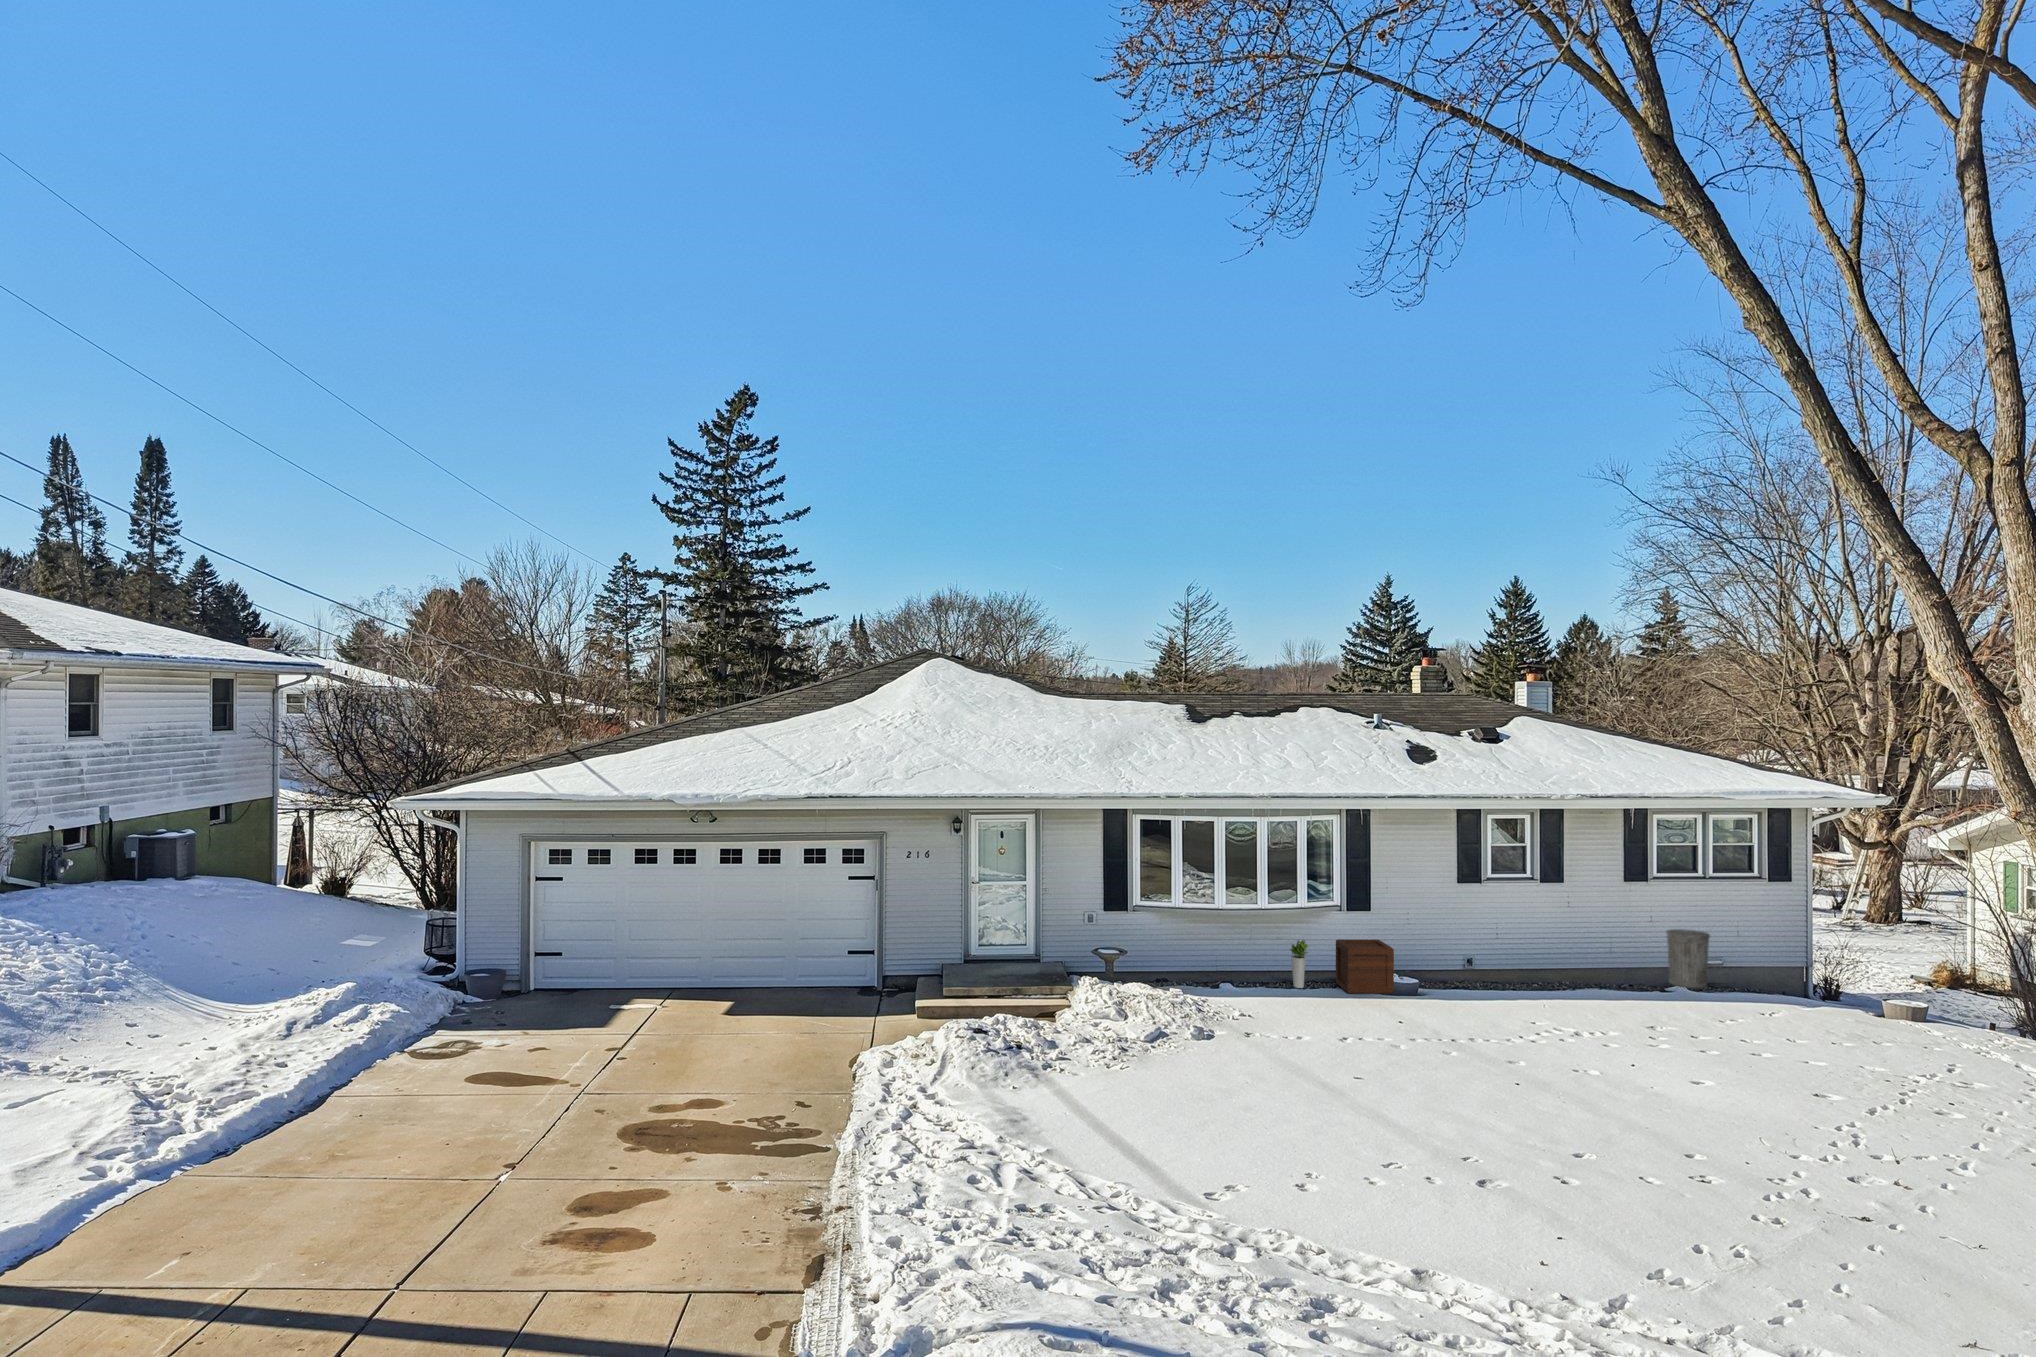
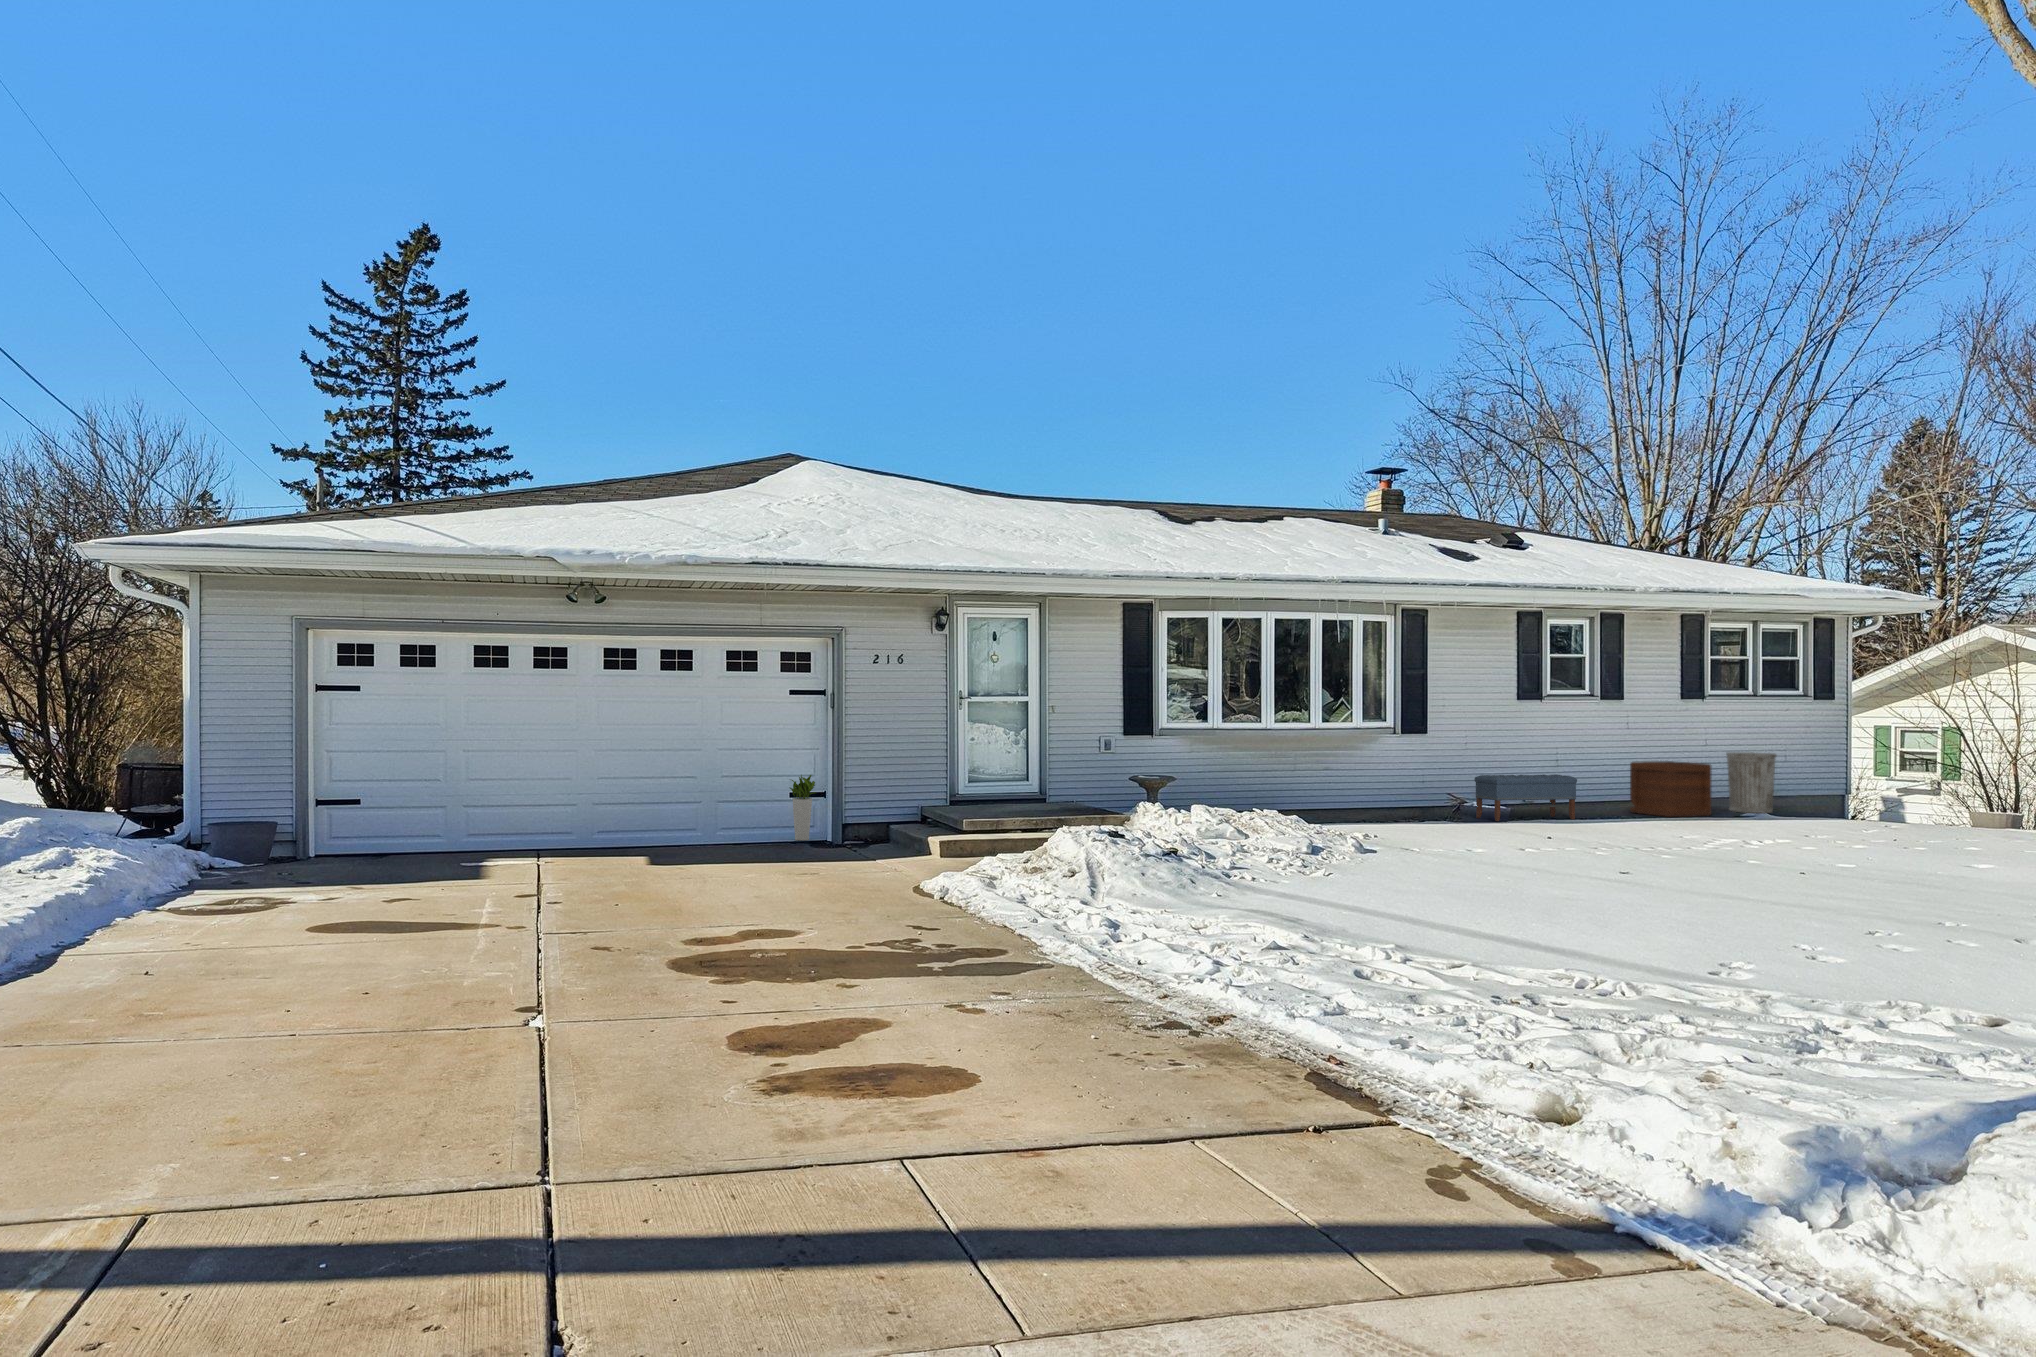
wooden crate: present [1336,939,1394,994] -> present [1630,761,1712,817]
planter: present [1290,940,1308,988] -> present [790,775,816,840]
bench: none [1413,948,1501,990] -> present [1474,774,1577,821]

